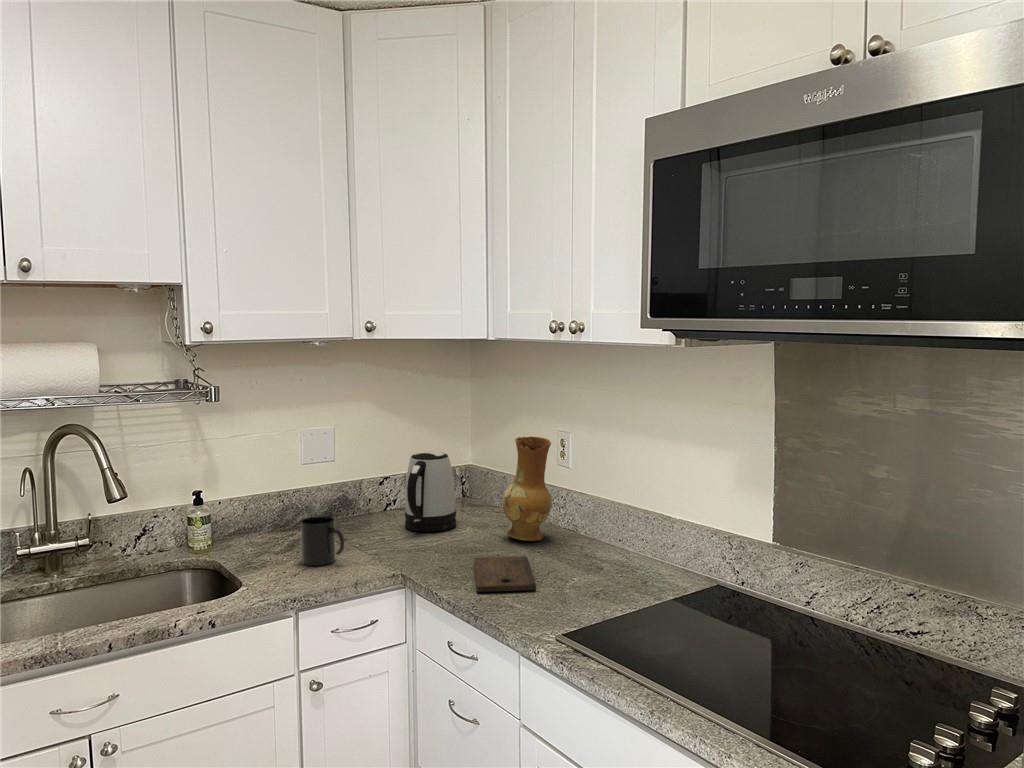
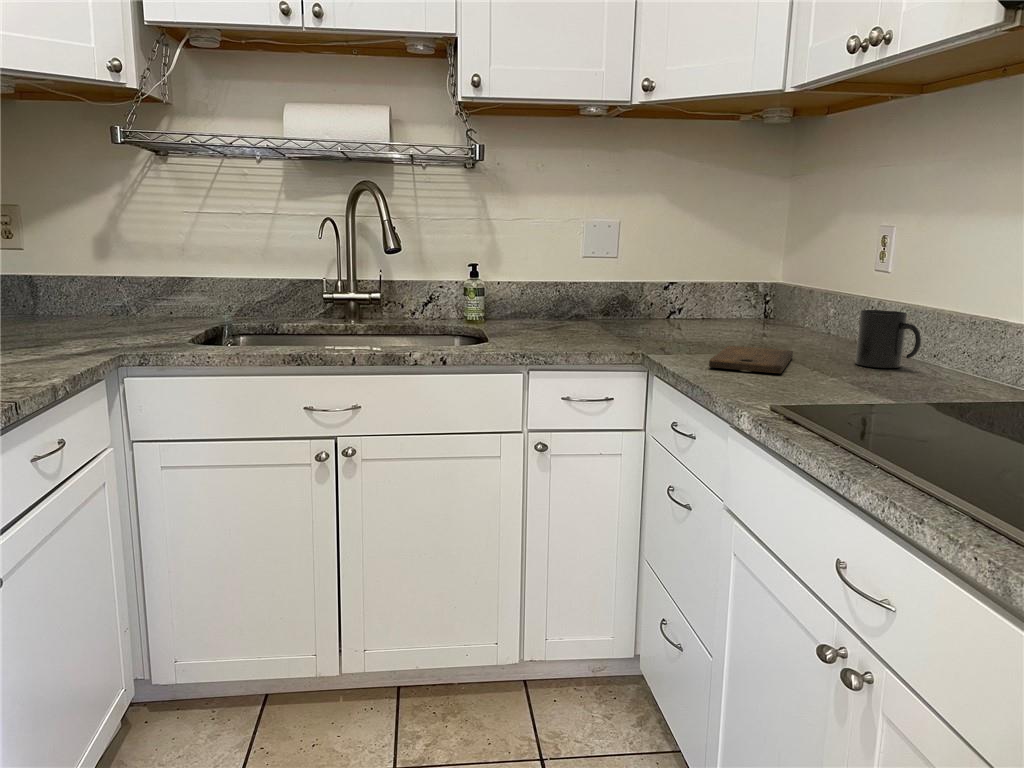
ceramic jug: present [502,436,552,541] -> none [783,221,854,347]
kettle: present [405,451,456,532] -> none [677,244,738,332]
mug: present [301,516,344,566] -> present [855,310,921,368]

